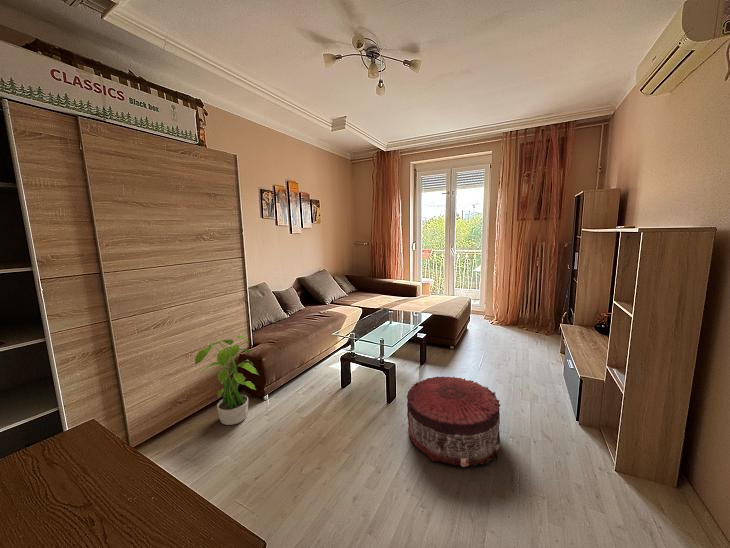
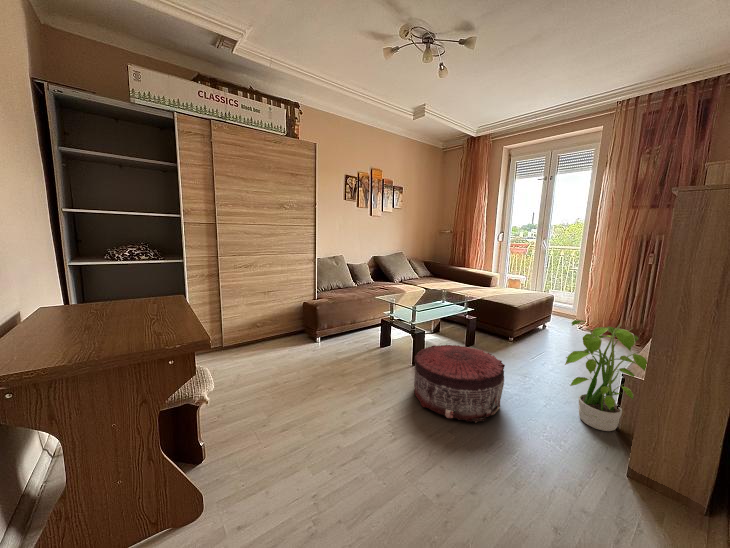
potted plant: present [195,335,259,425] -> present [565,320,647,431]

